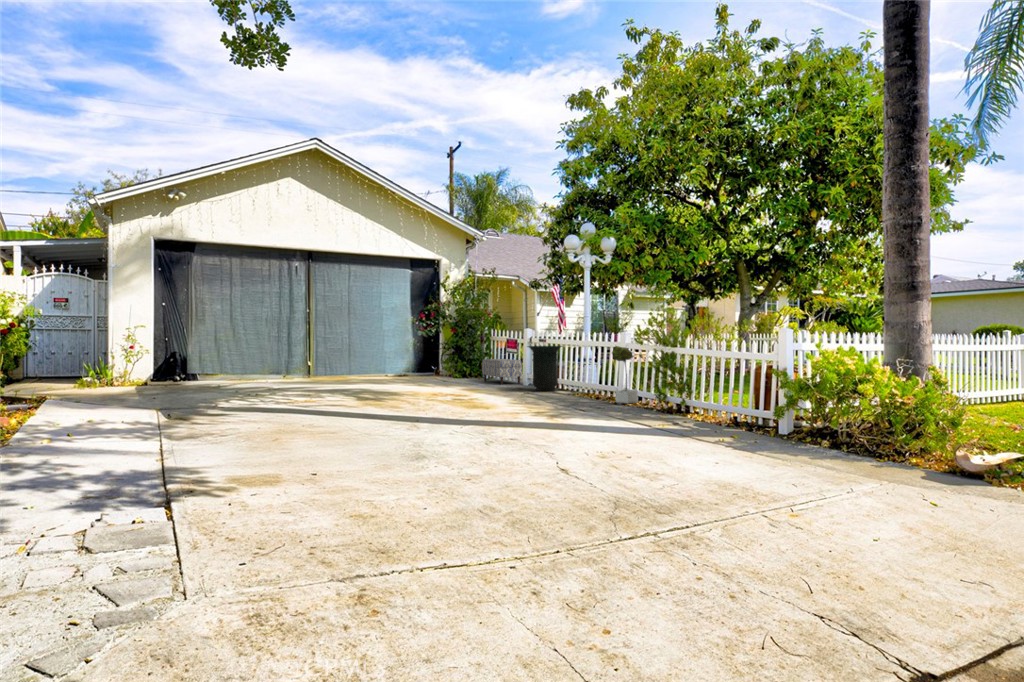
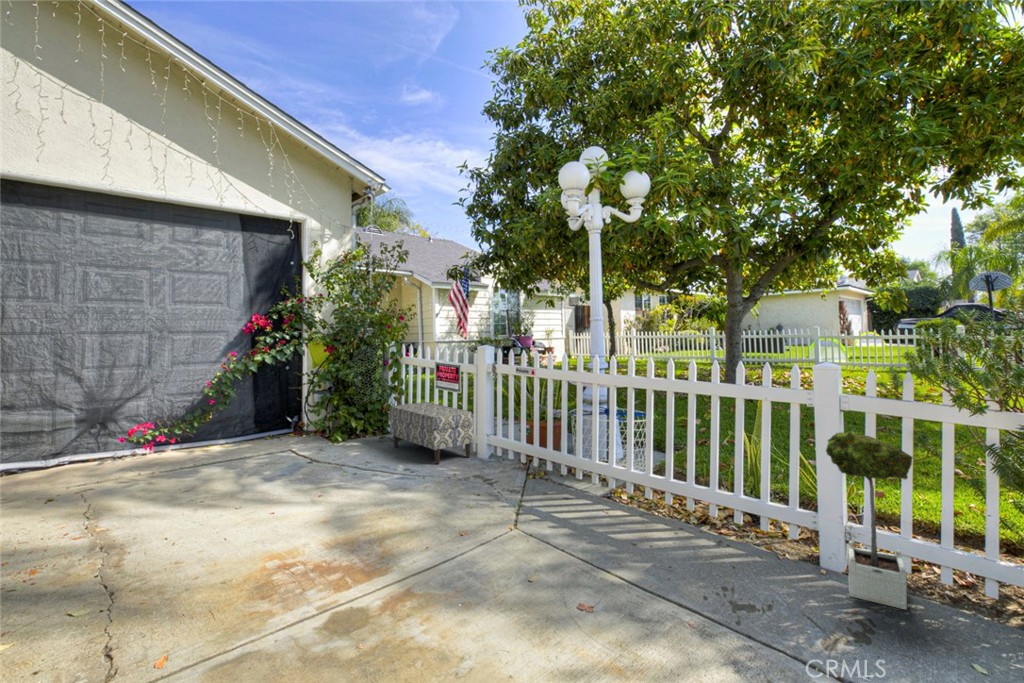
trash can: present [528,346,562,391] -> none [512,393,592,502]

